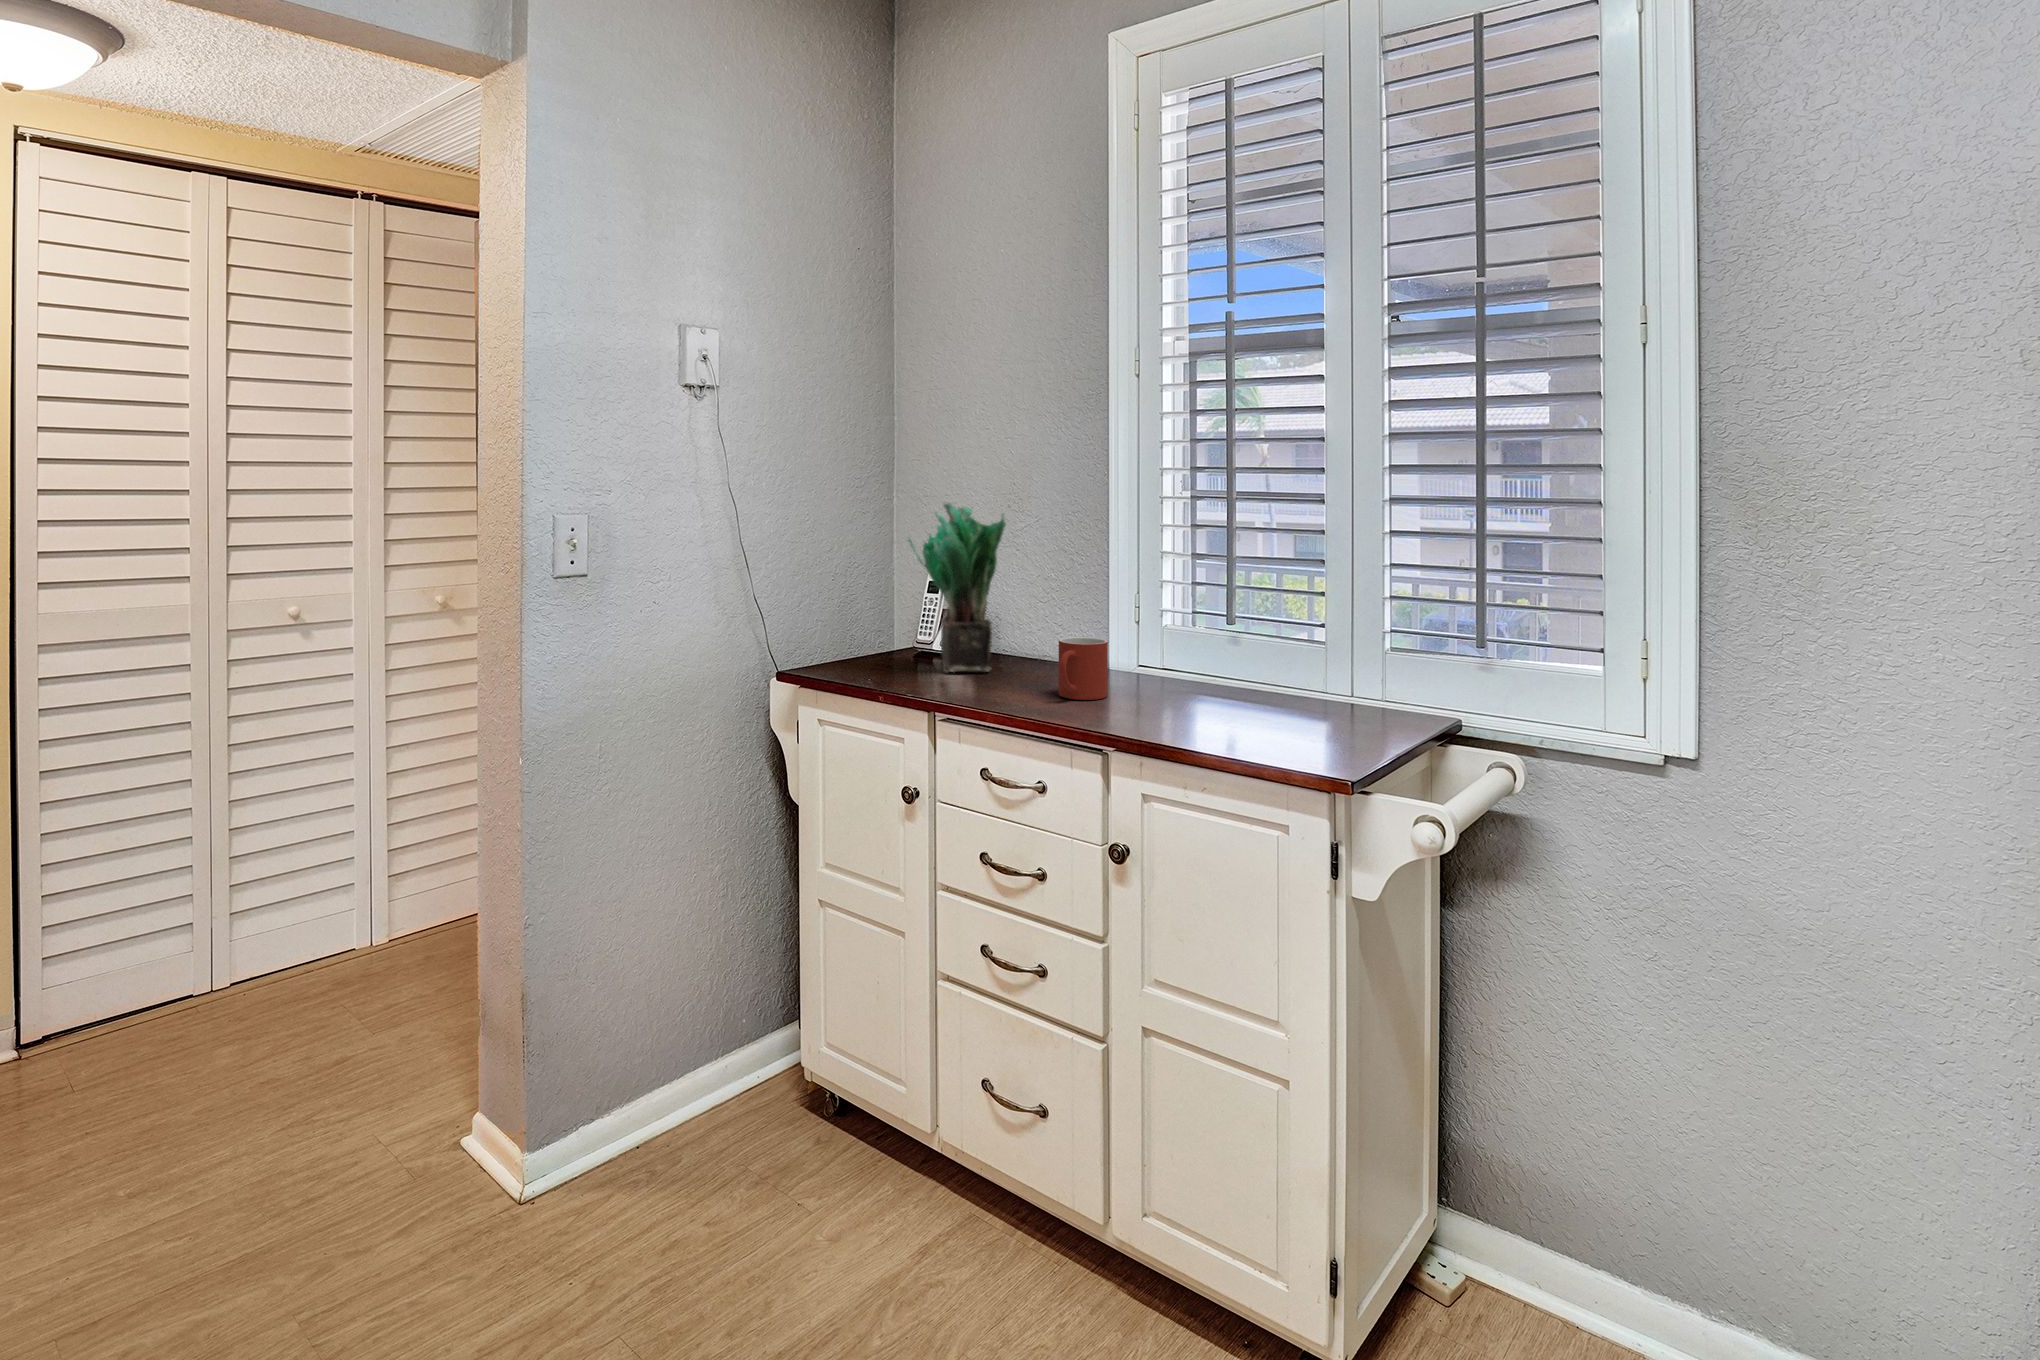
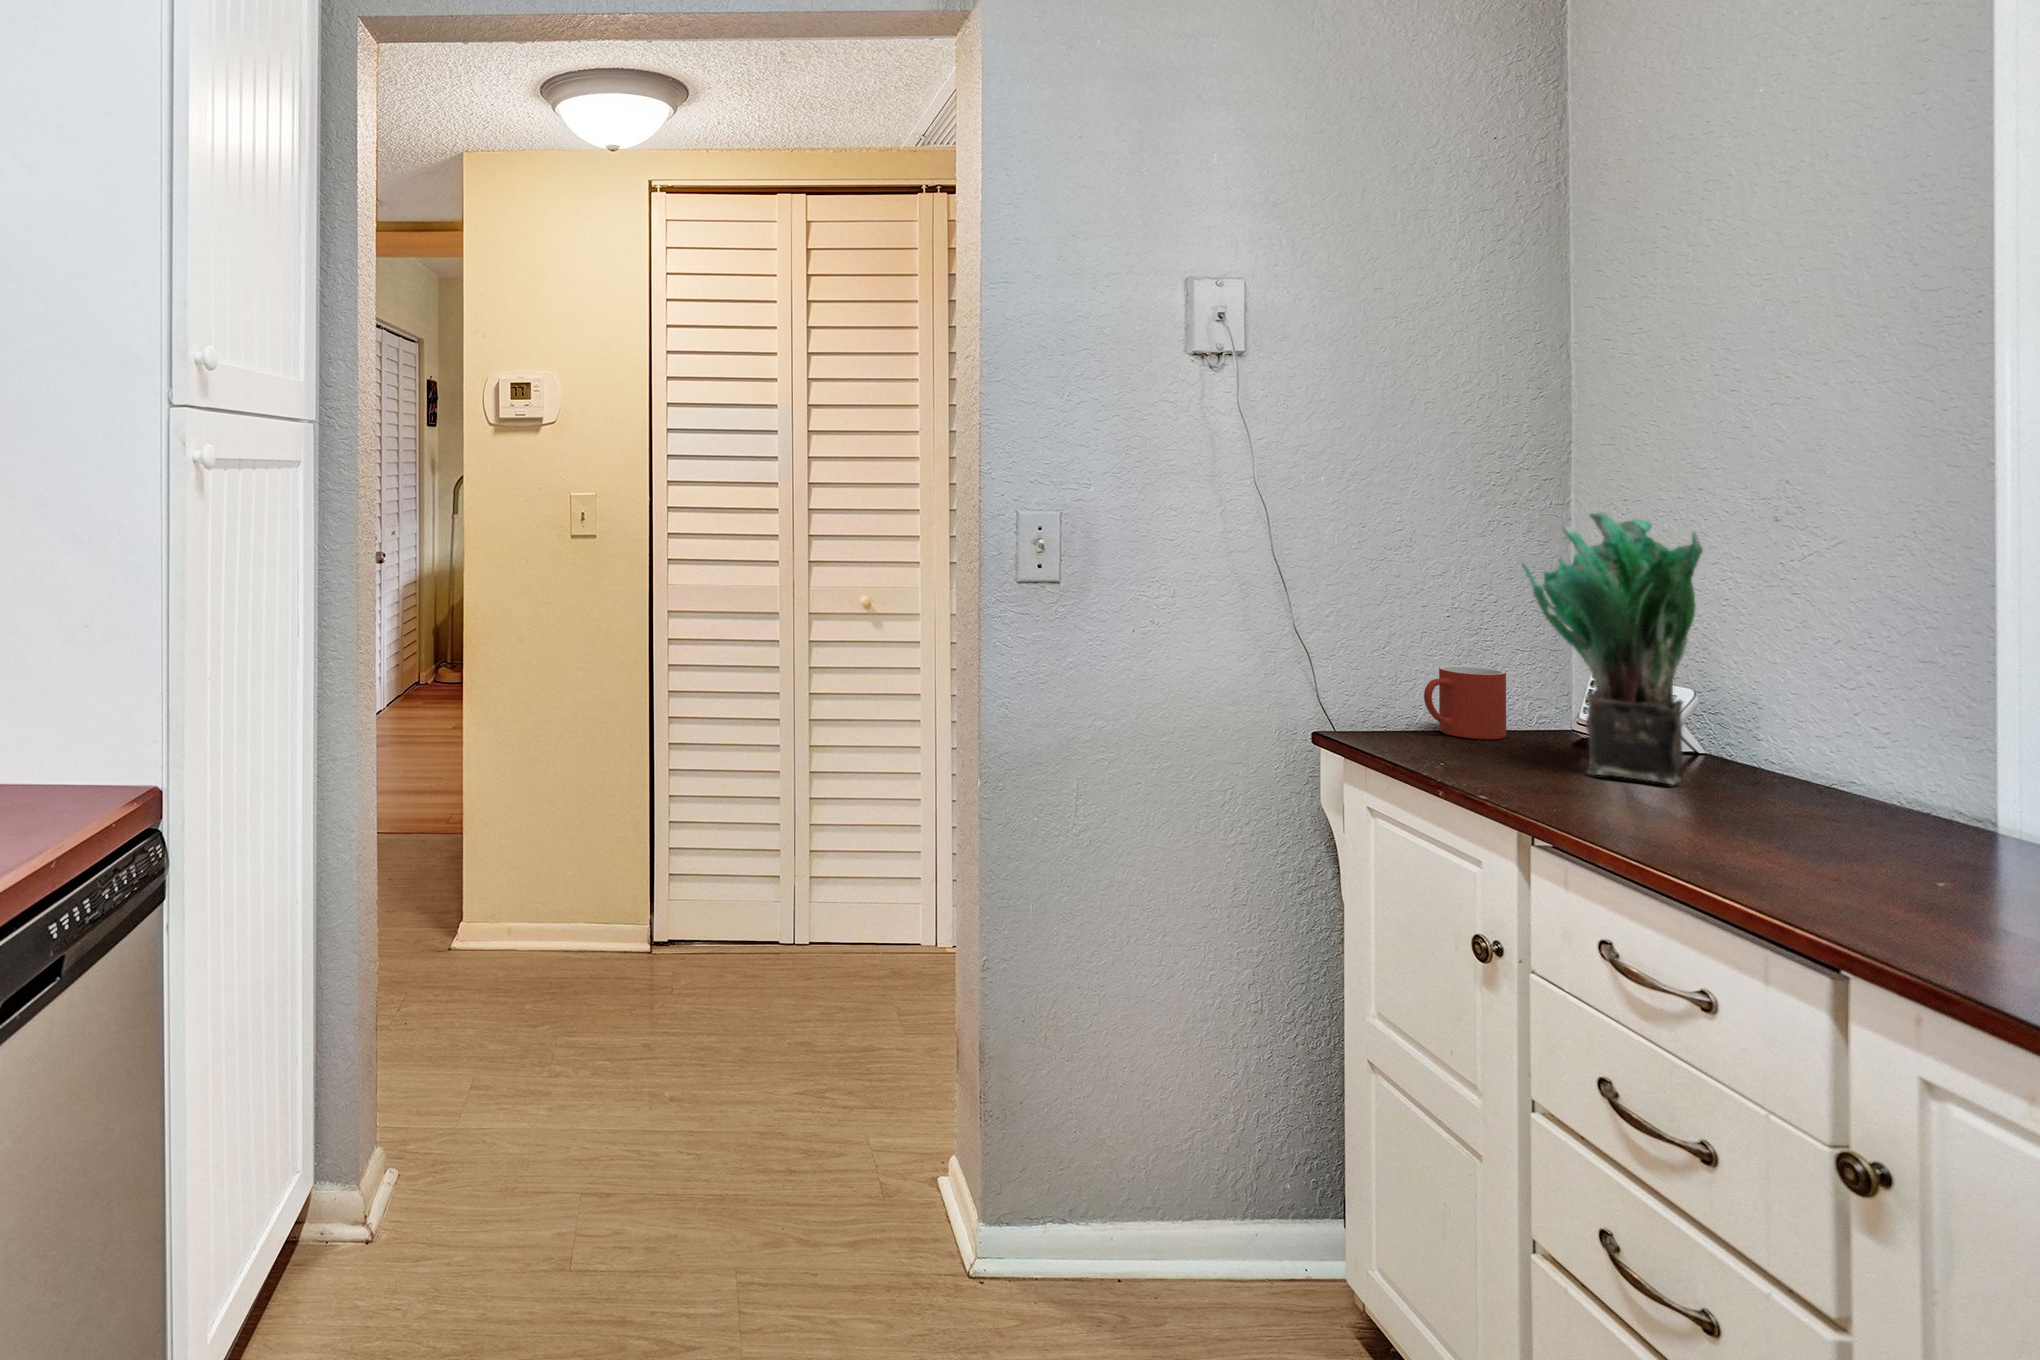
mug: present [1058,637,1108,700] -> present [1424,665,1506,739]

